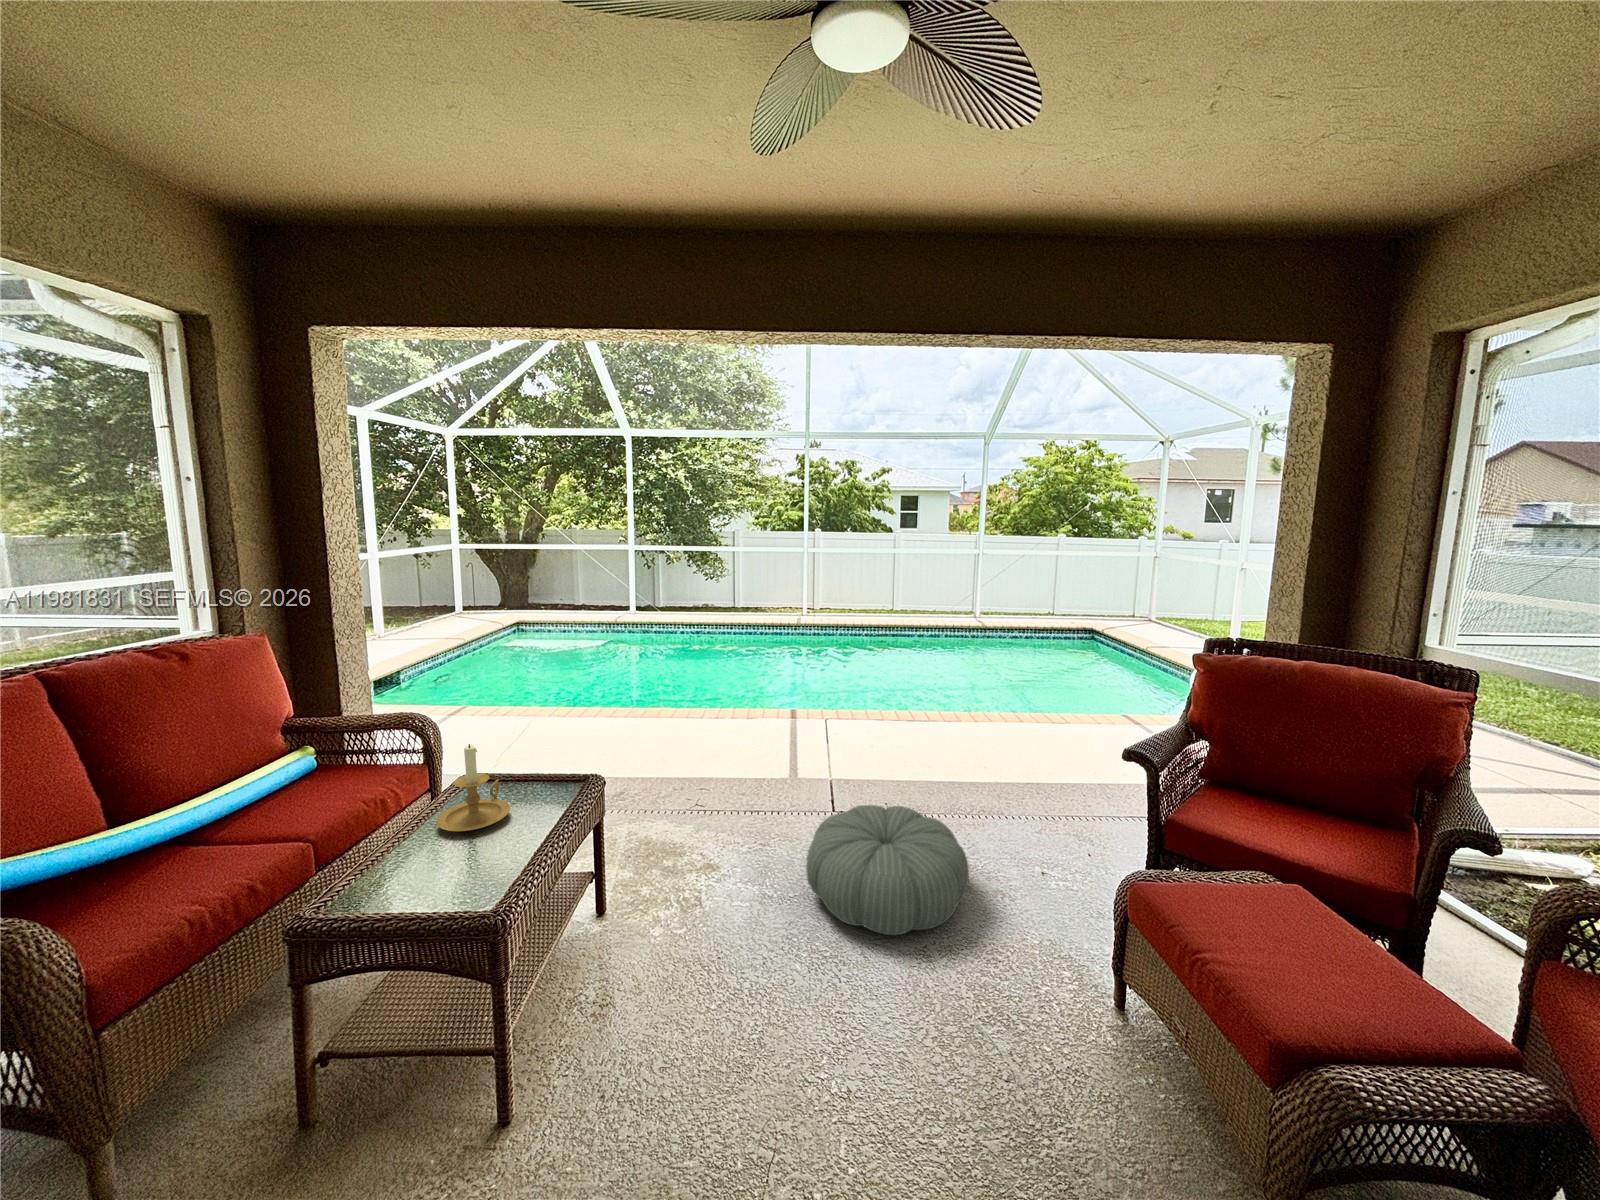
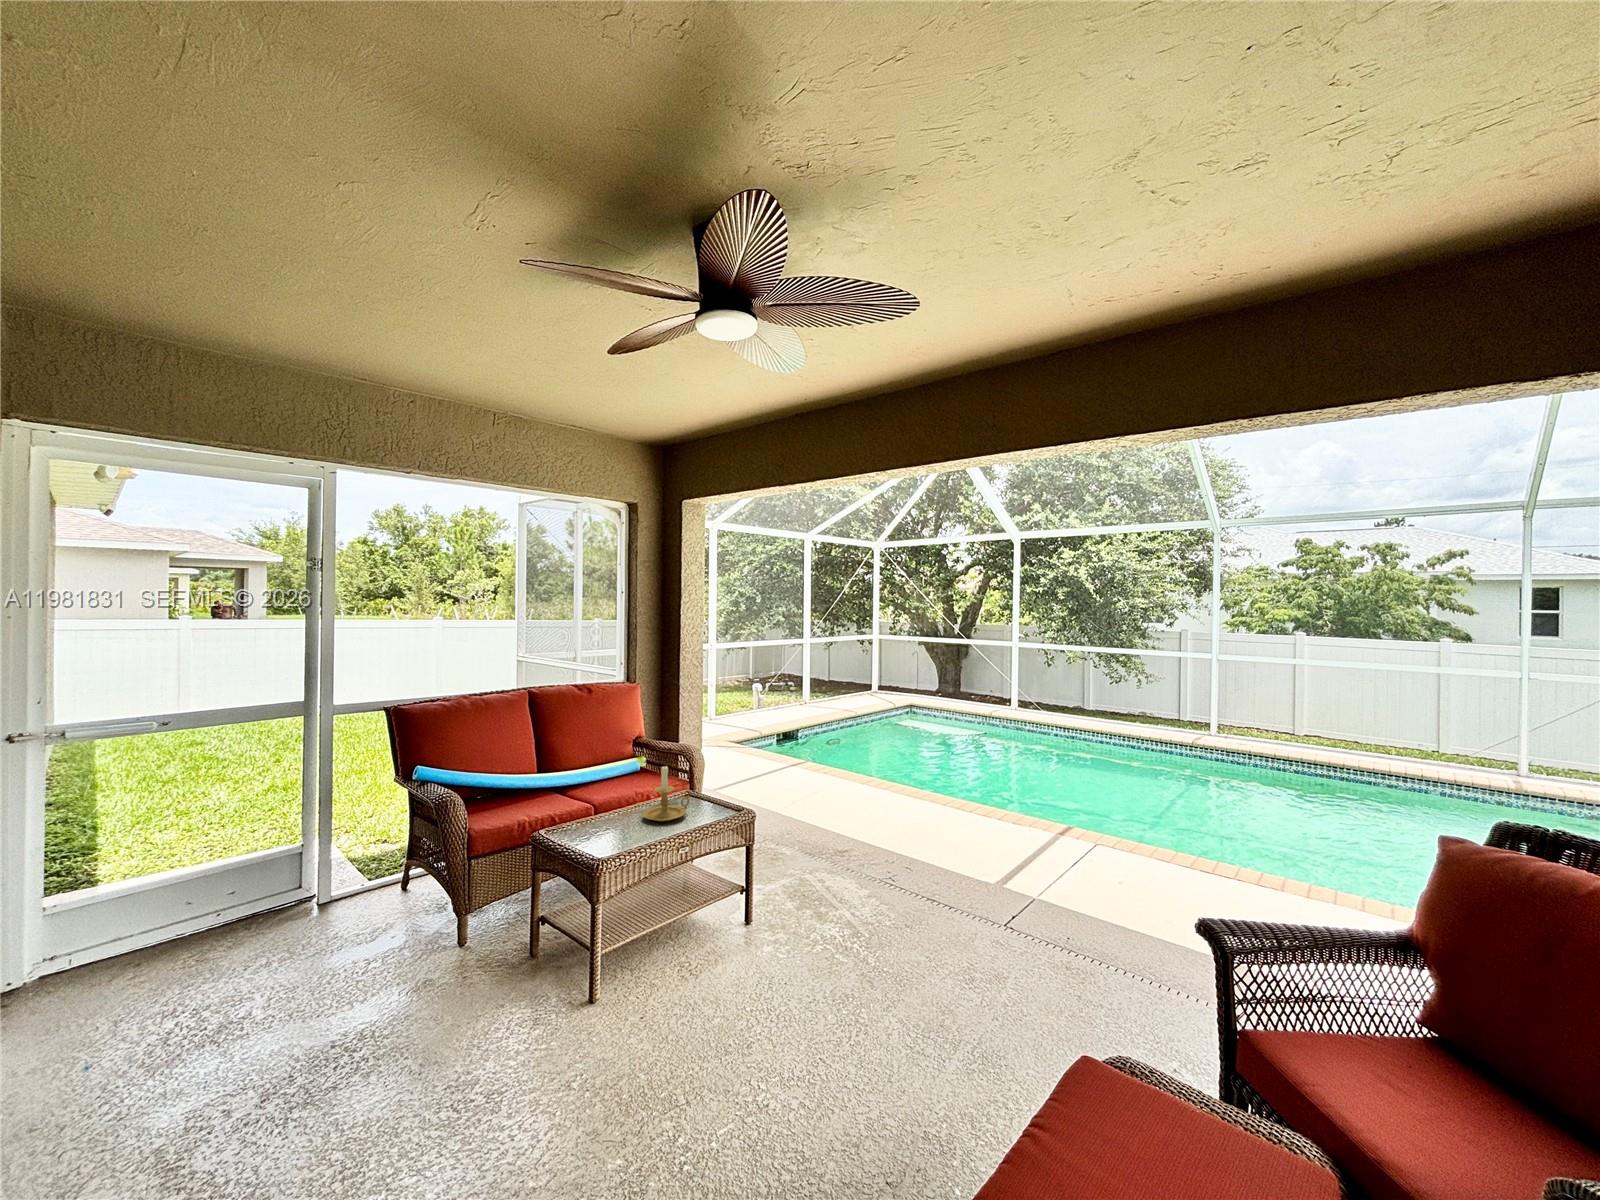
pouf: present [806,805,969,935] -> none [879,912,1047,1052]

